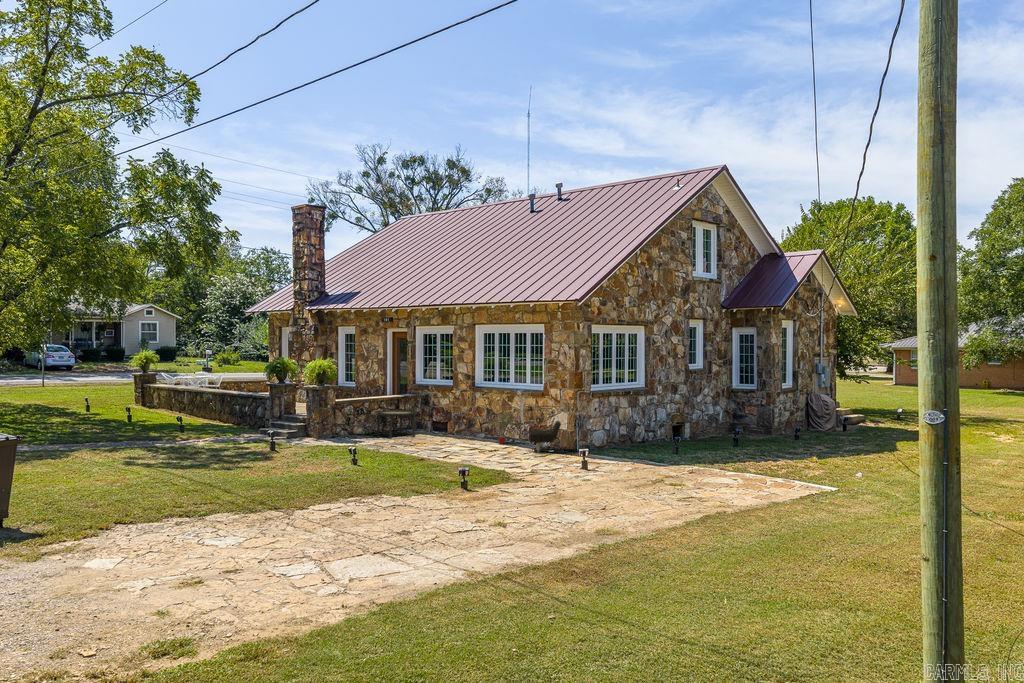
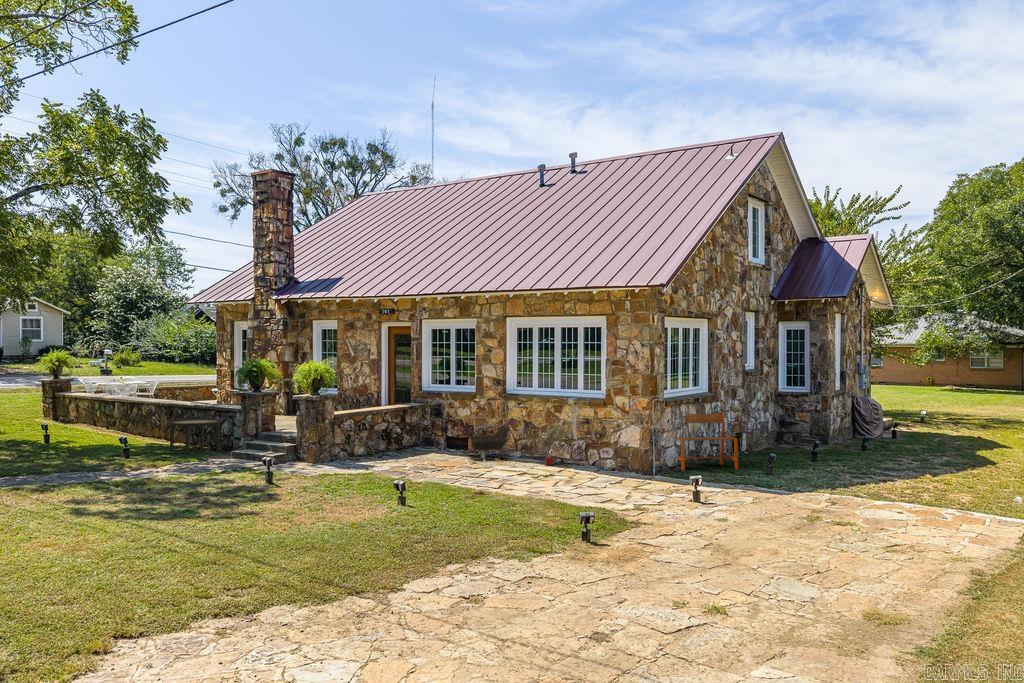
bench: none [603,404,653,450] -> present [677,413,738,471]
round table: present [375,410,417,439] -> present [167,418,222,454]
lounge chair: present [529,421,561,453] -> present [471,425,509,462]

